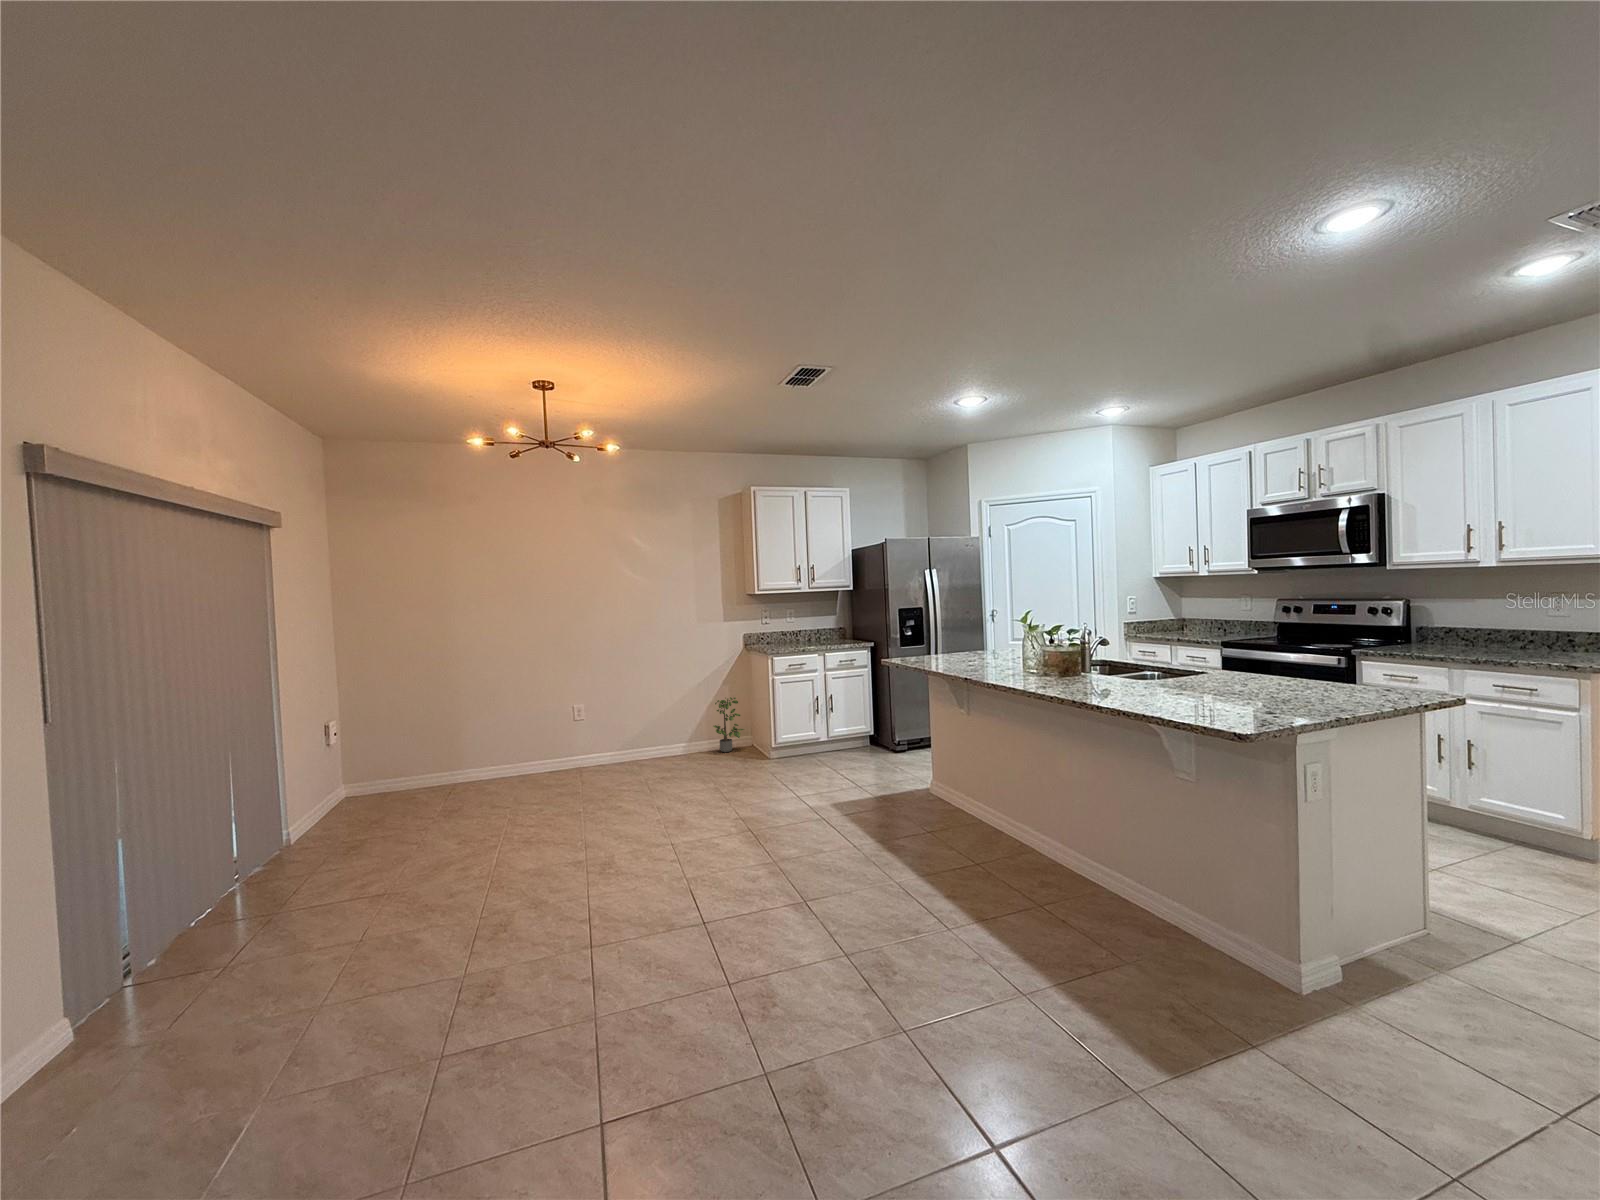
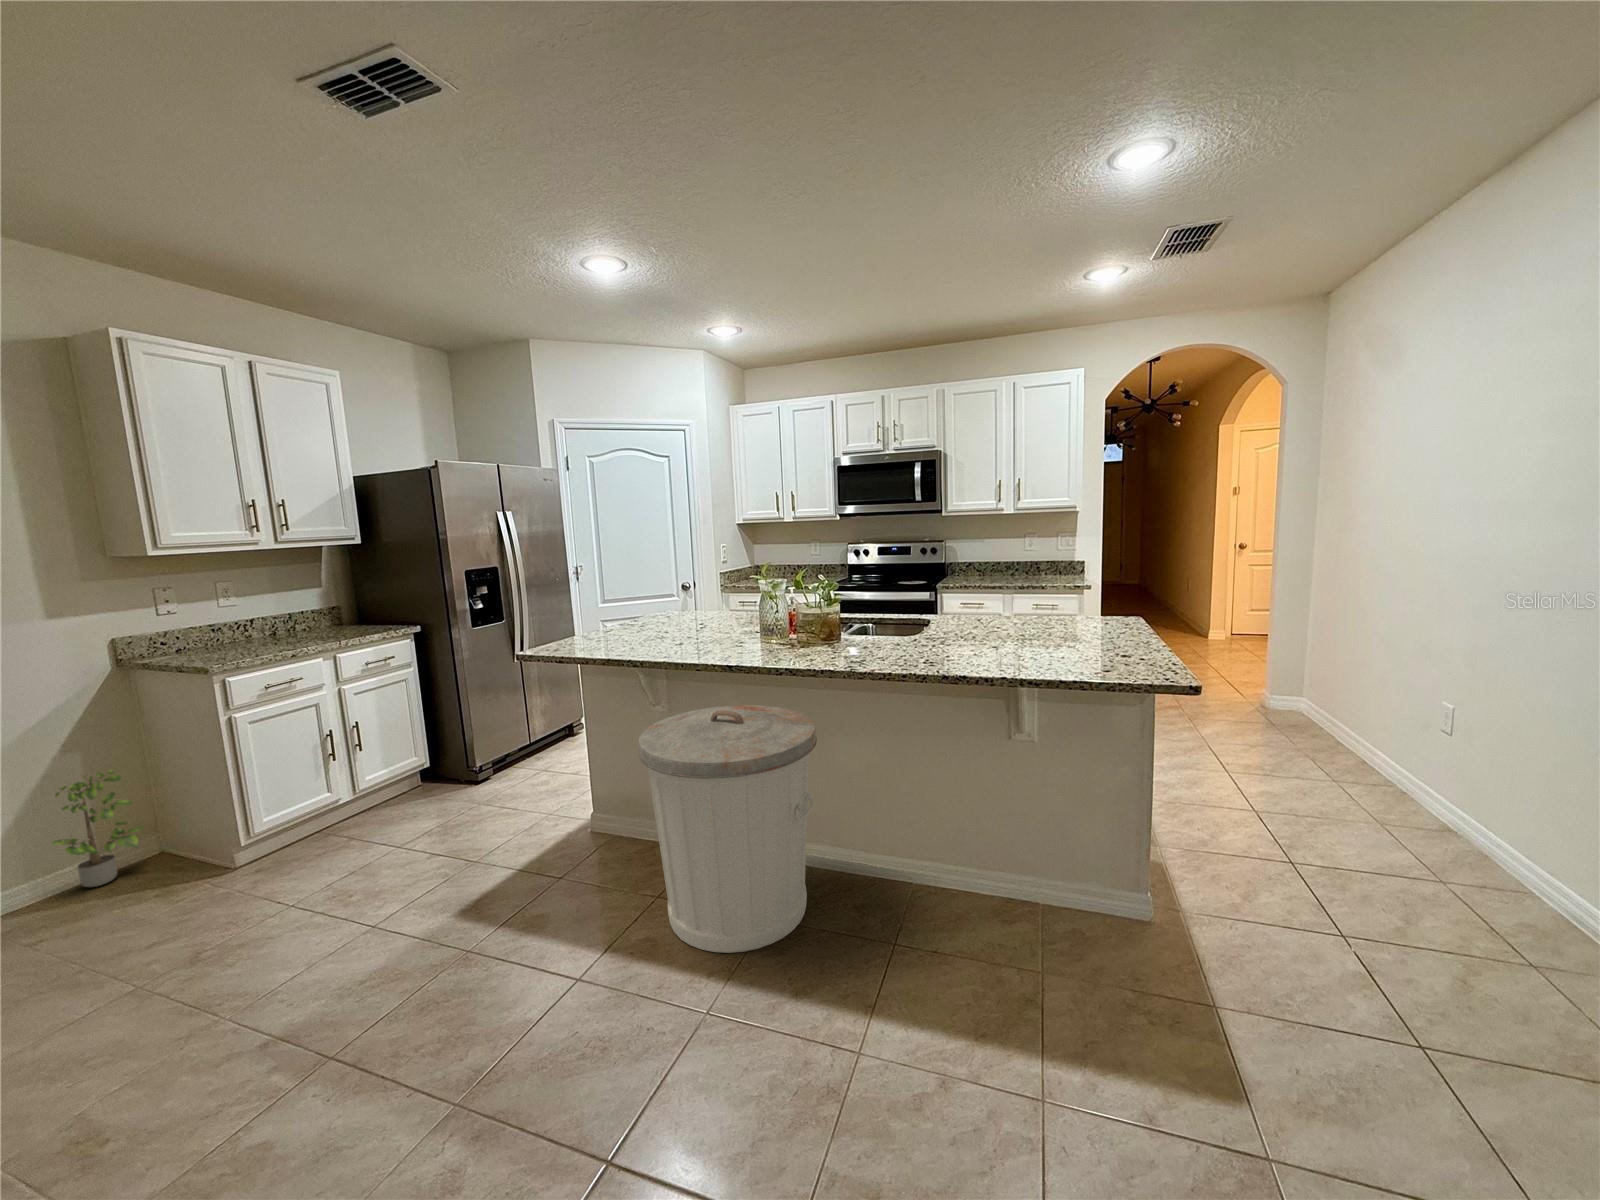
trash can: none [911,710,1041,882] -> present [638,705,817,953]

